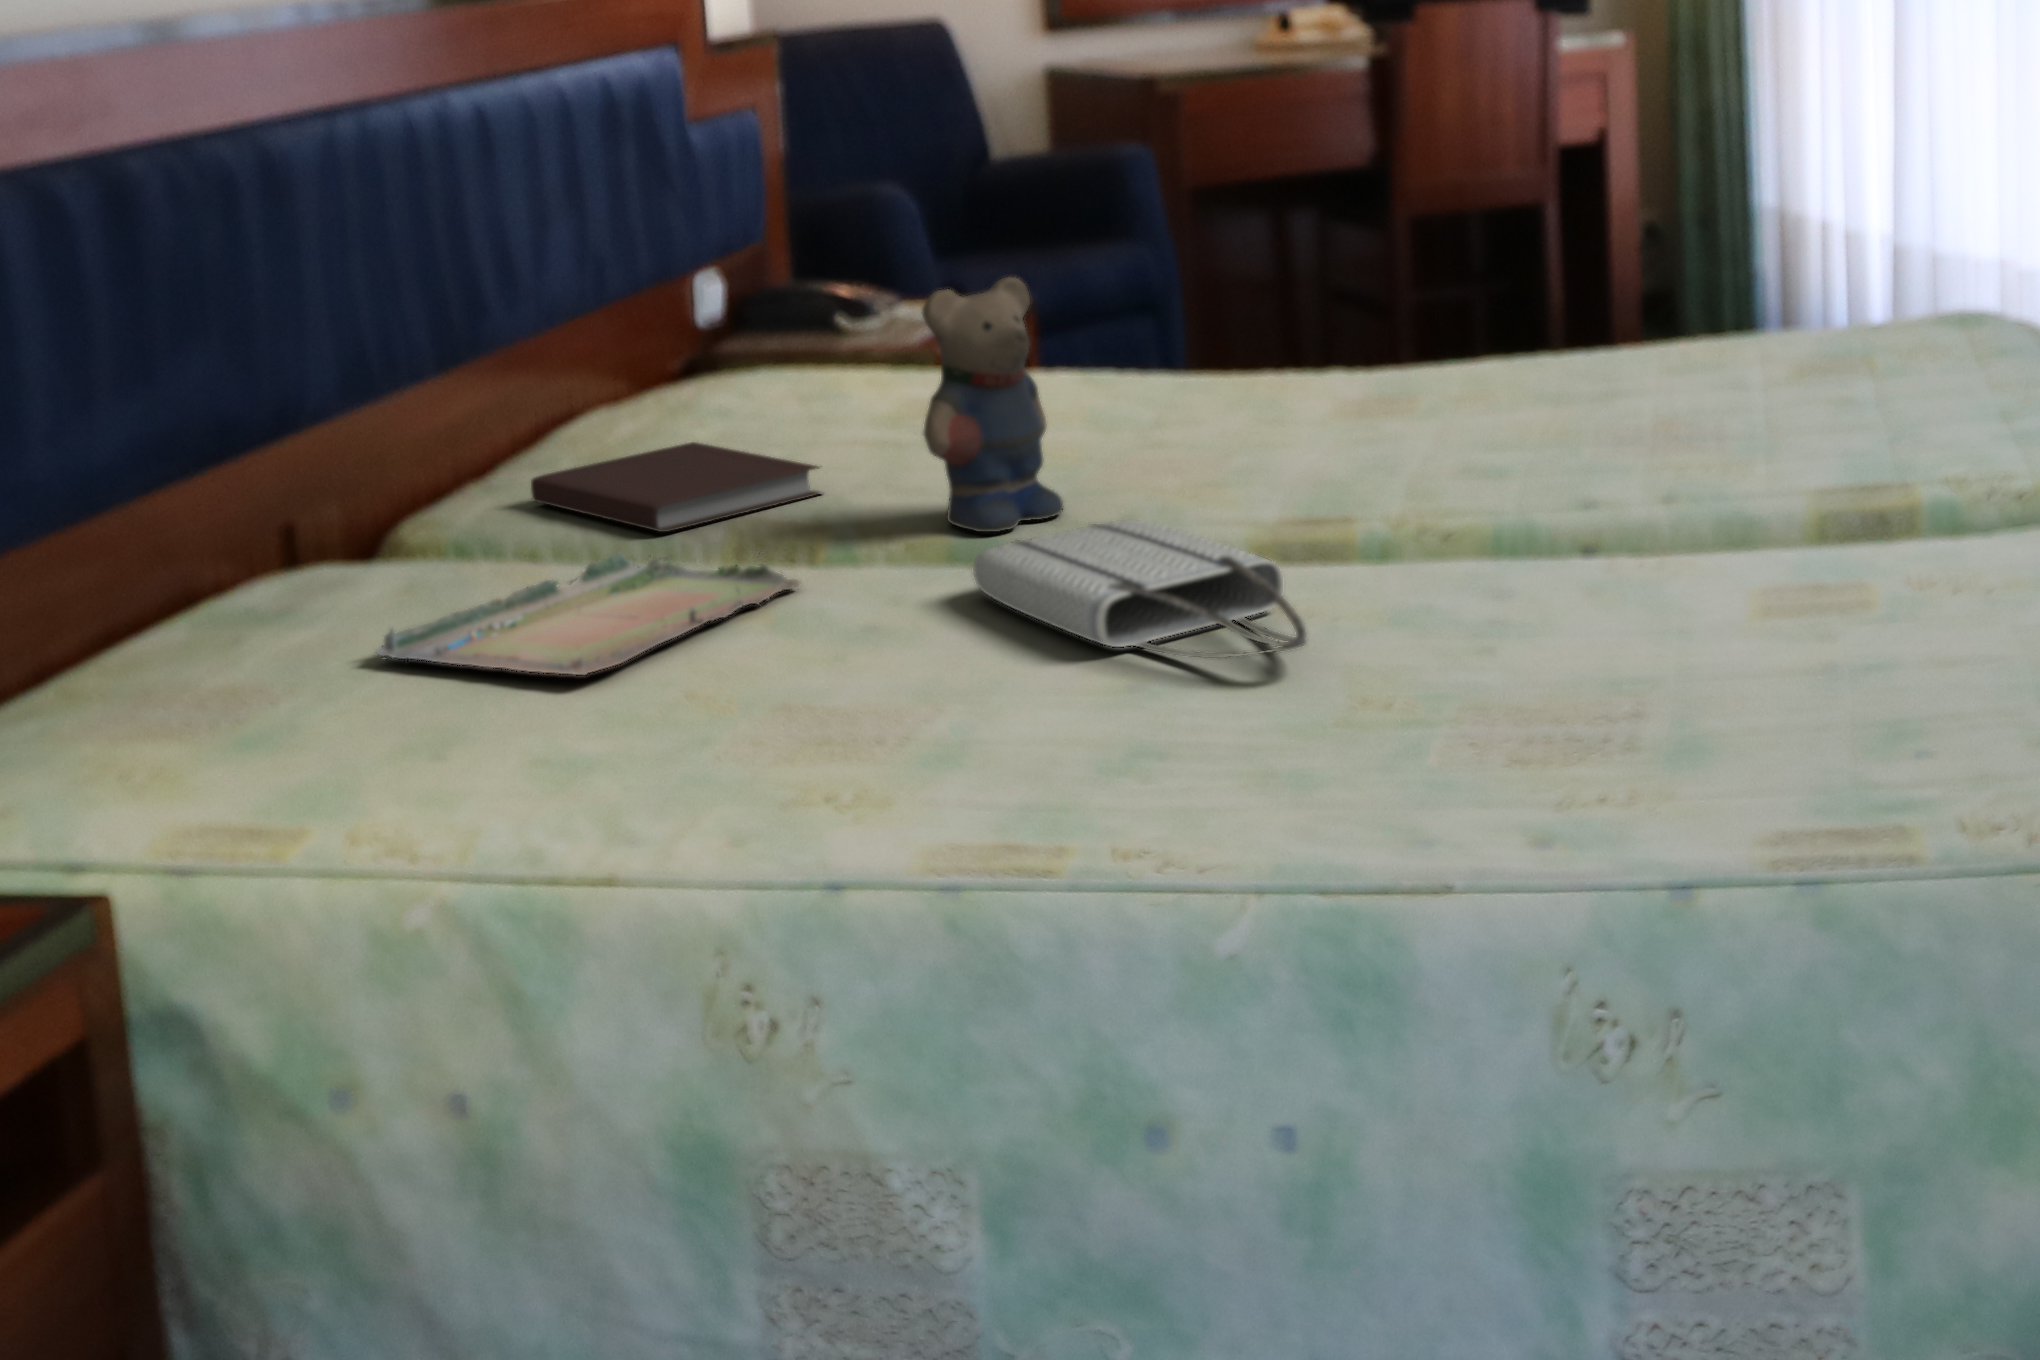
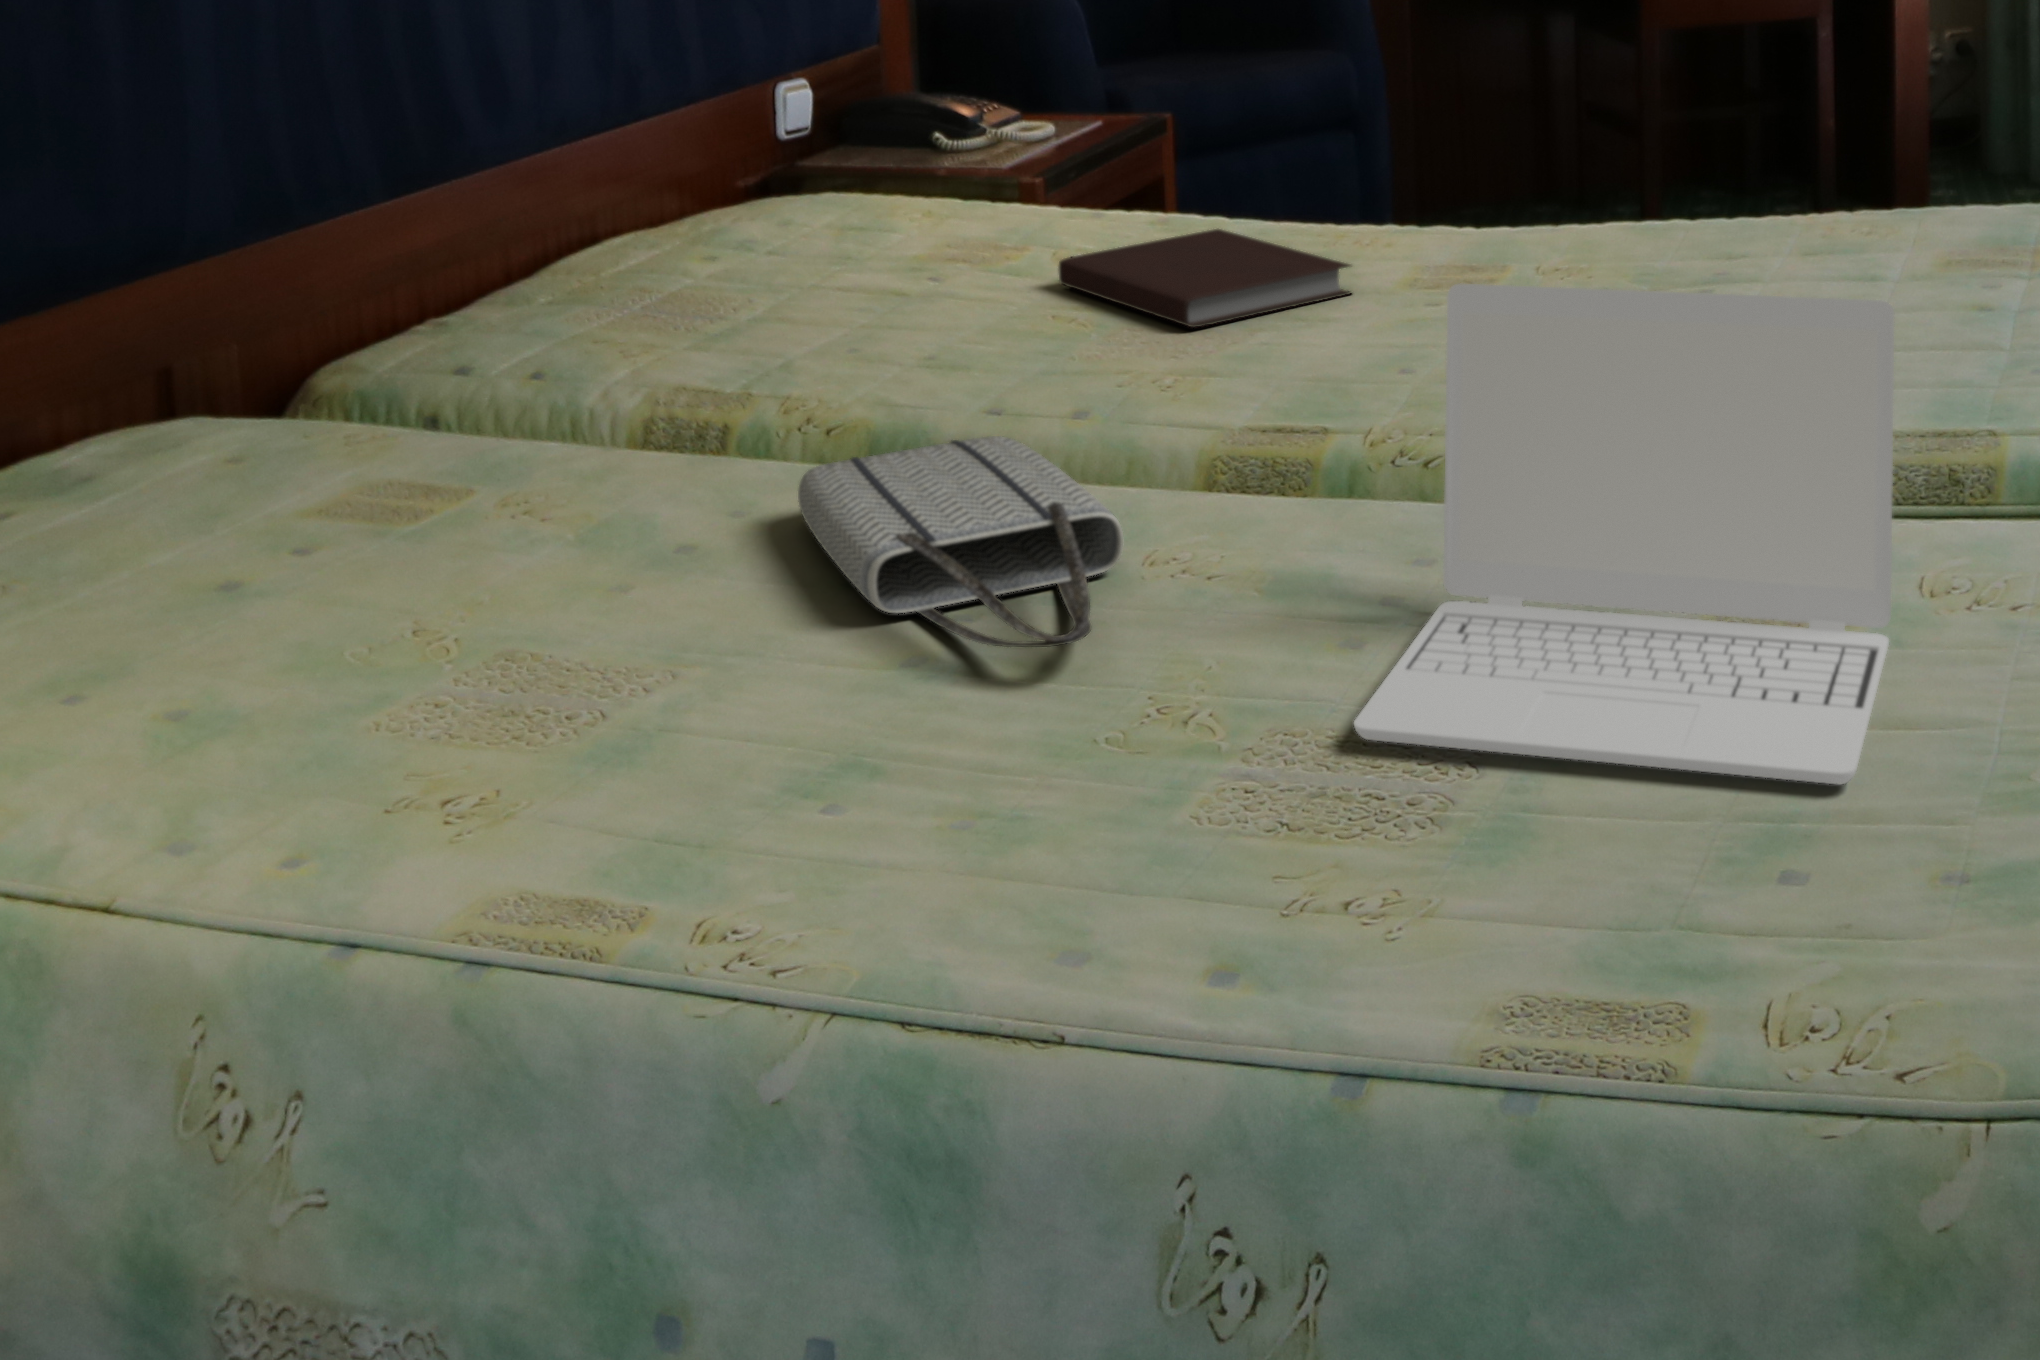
teddy bear: present [922,277,1063,532] -> none [812,133,984,430]
laptop: none [1559,342,1955,692] -> present [1354,283,1894,785]
notebook: present [531,442,821,532] -> present [1059,229,1351,327]
tray: present [375,552,801,675] -> none [131,429,635,598]

